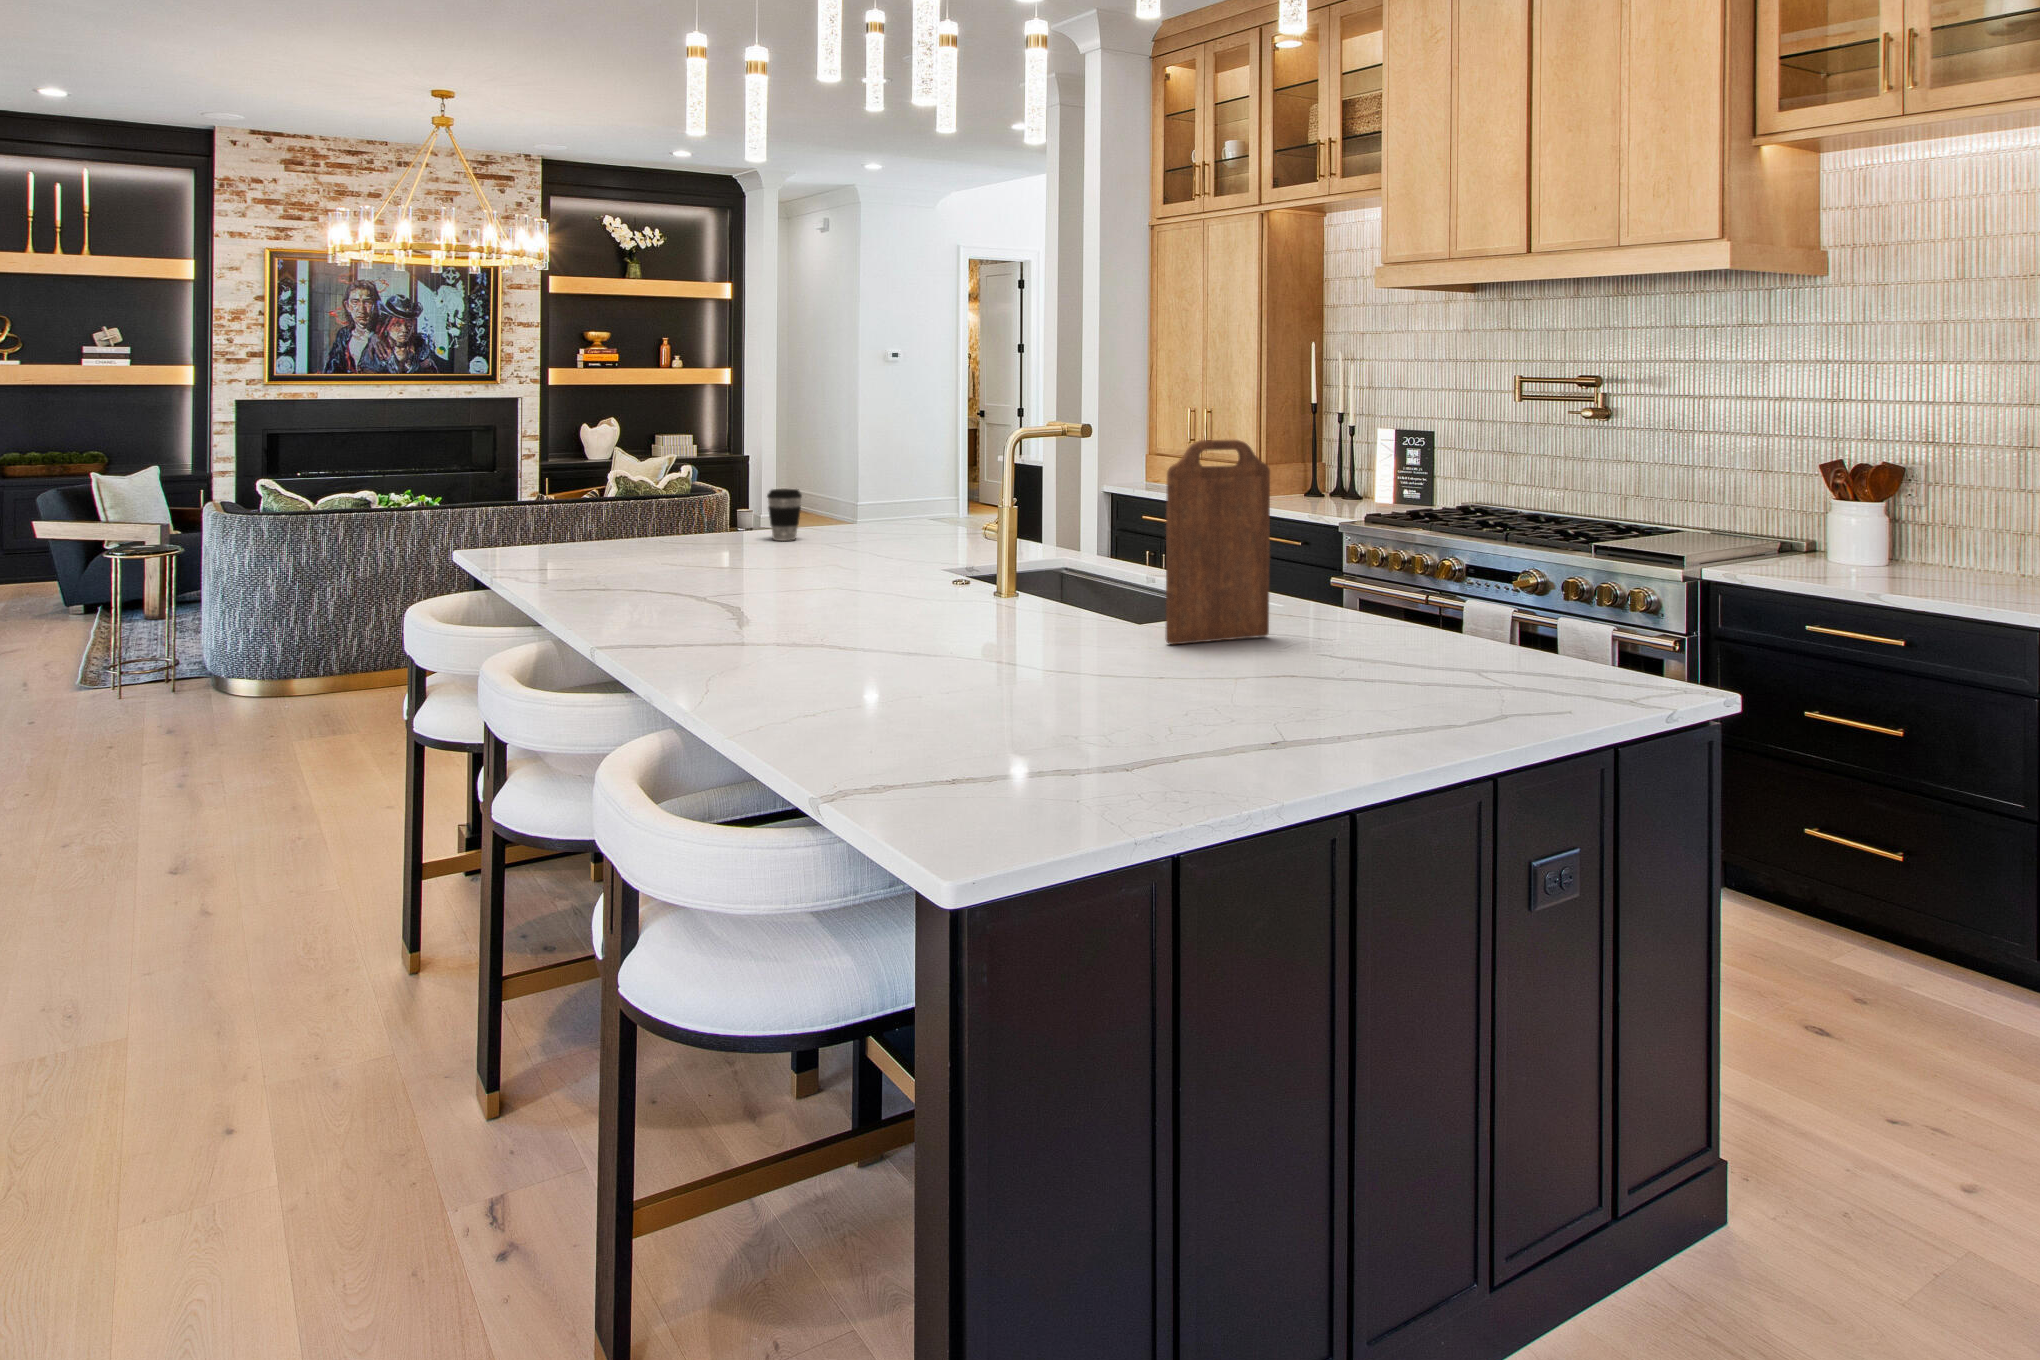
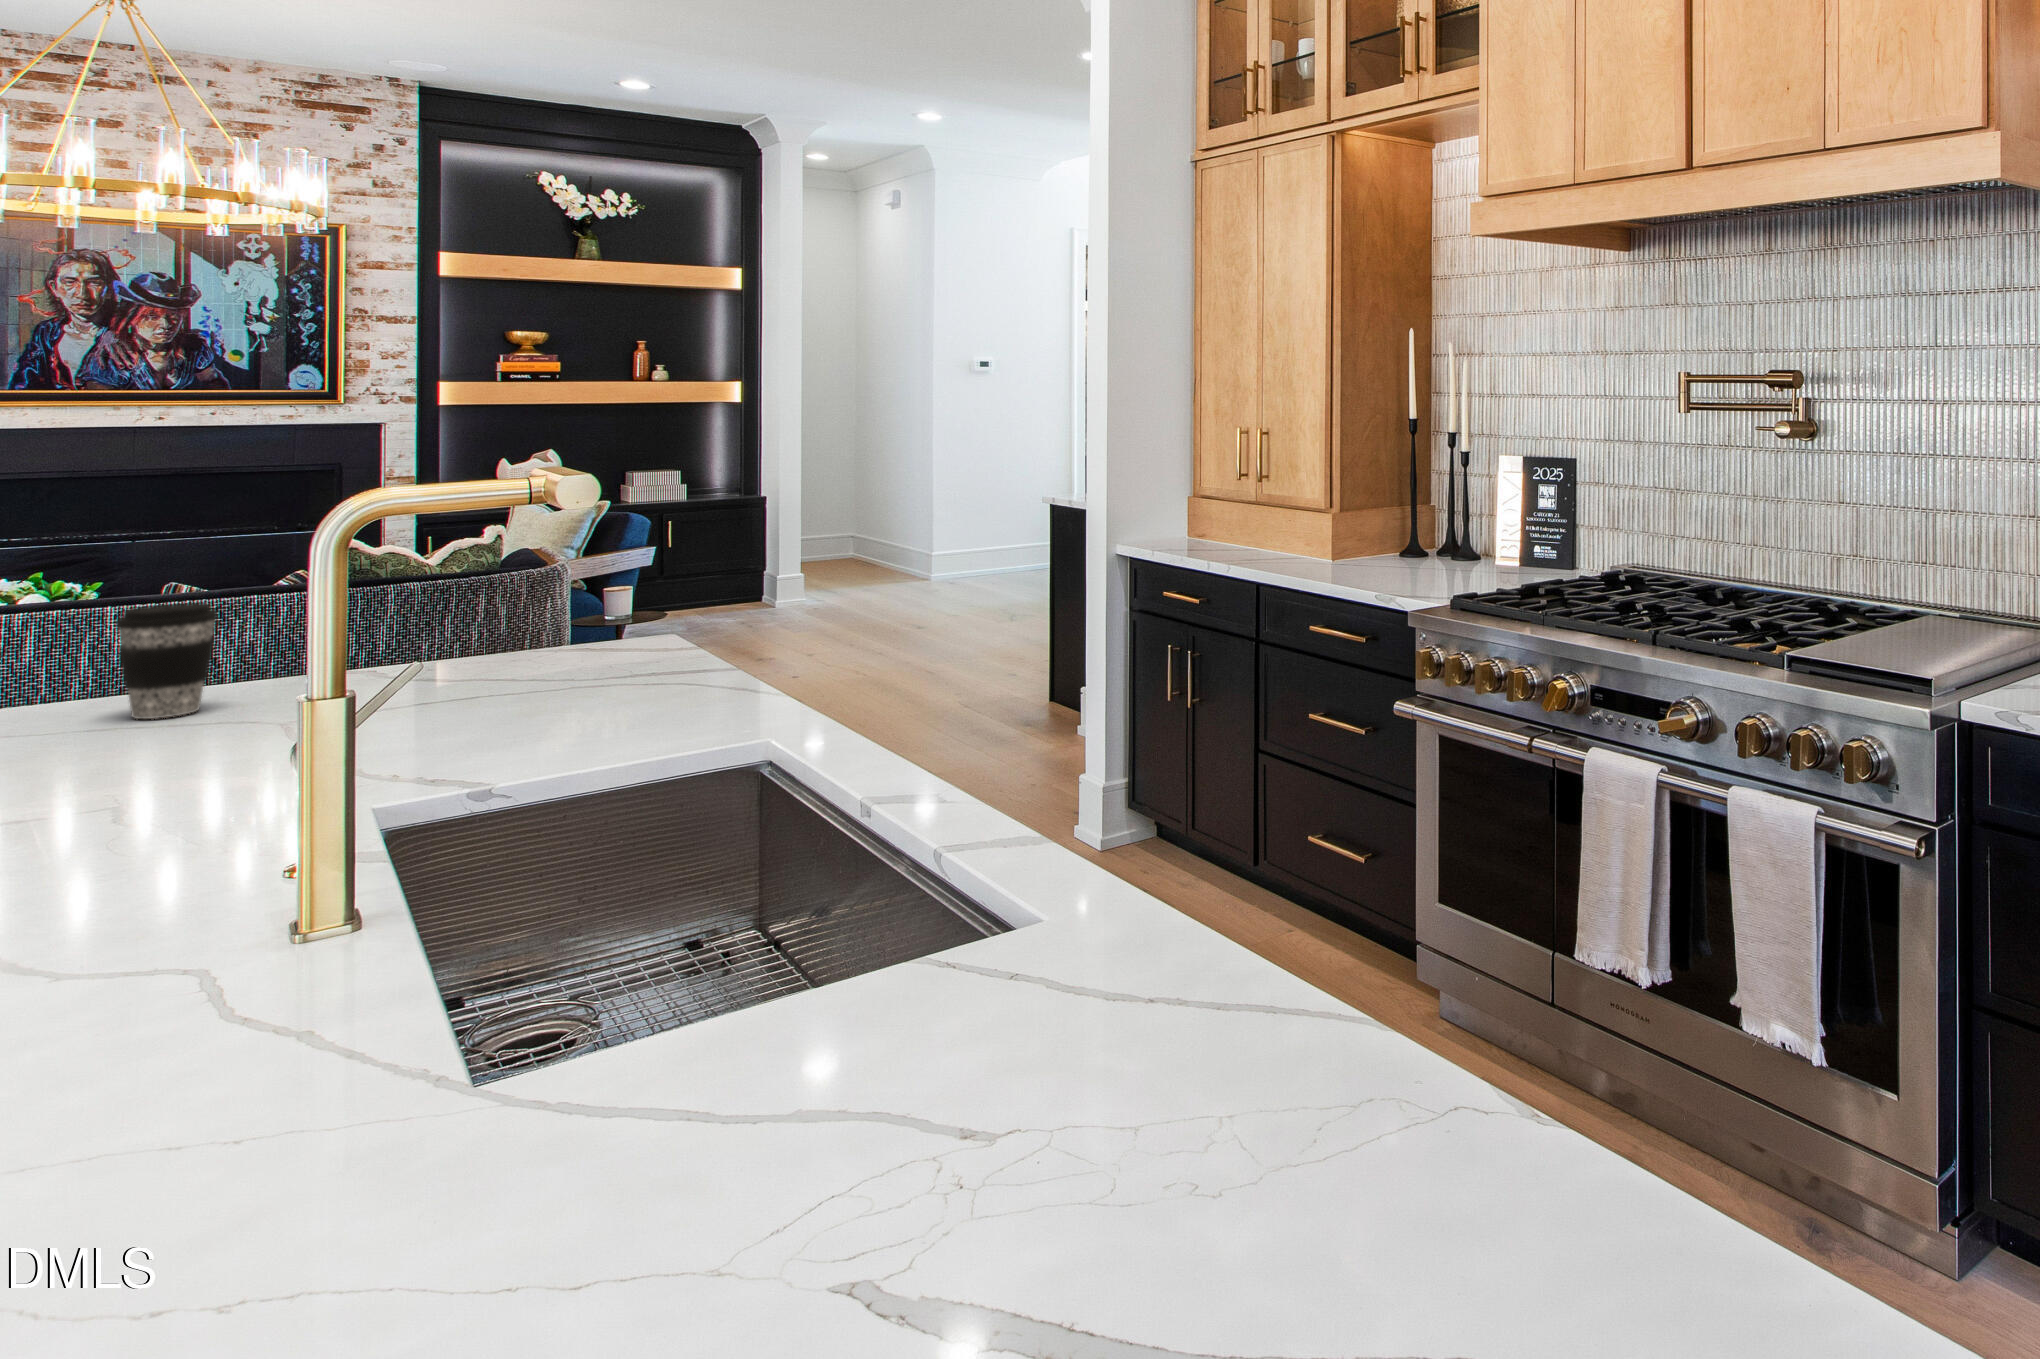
cutting board: present [1166,440,1270,644] -> none [346,516,812,1246]

